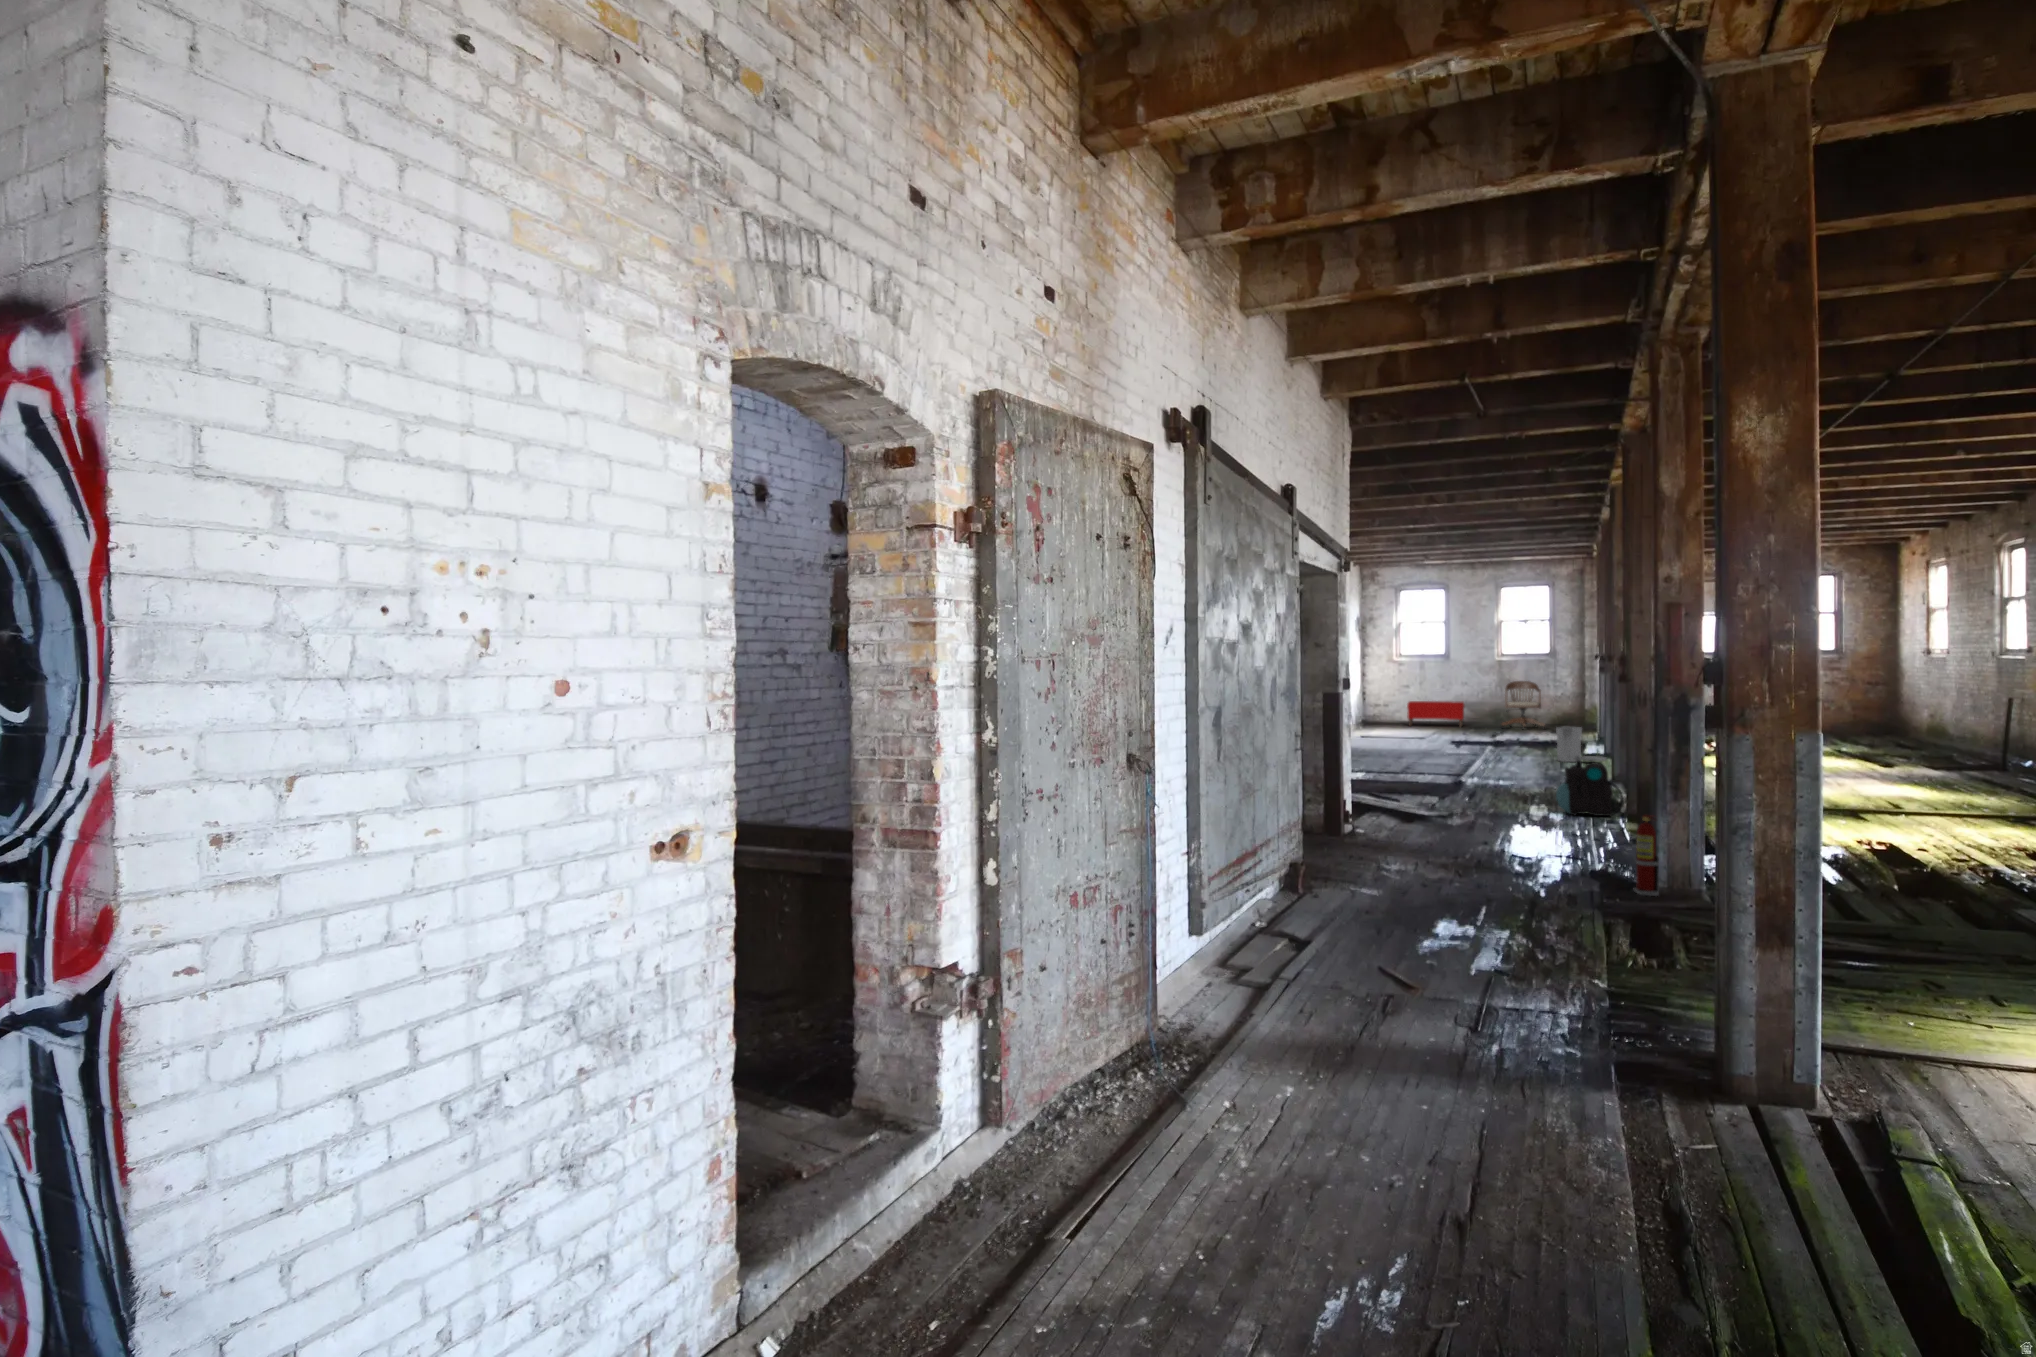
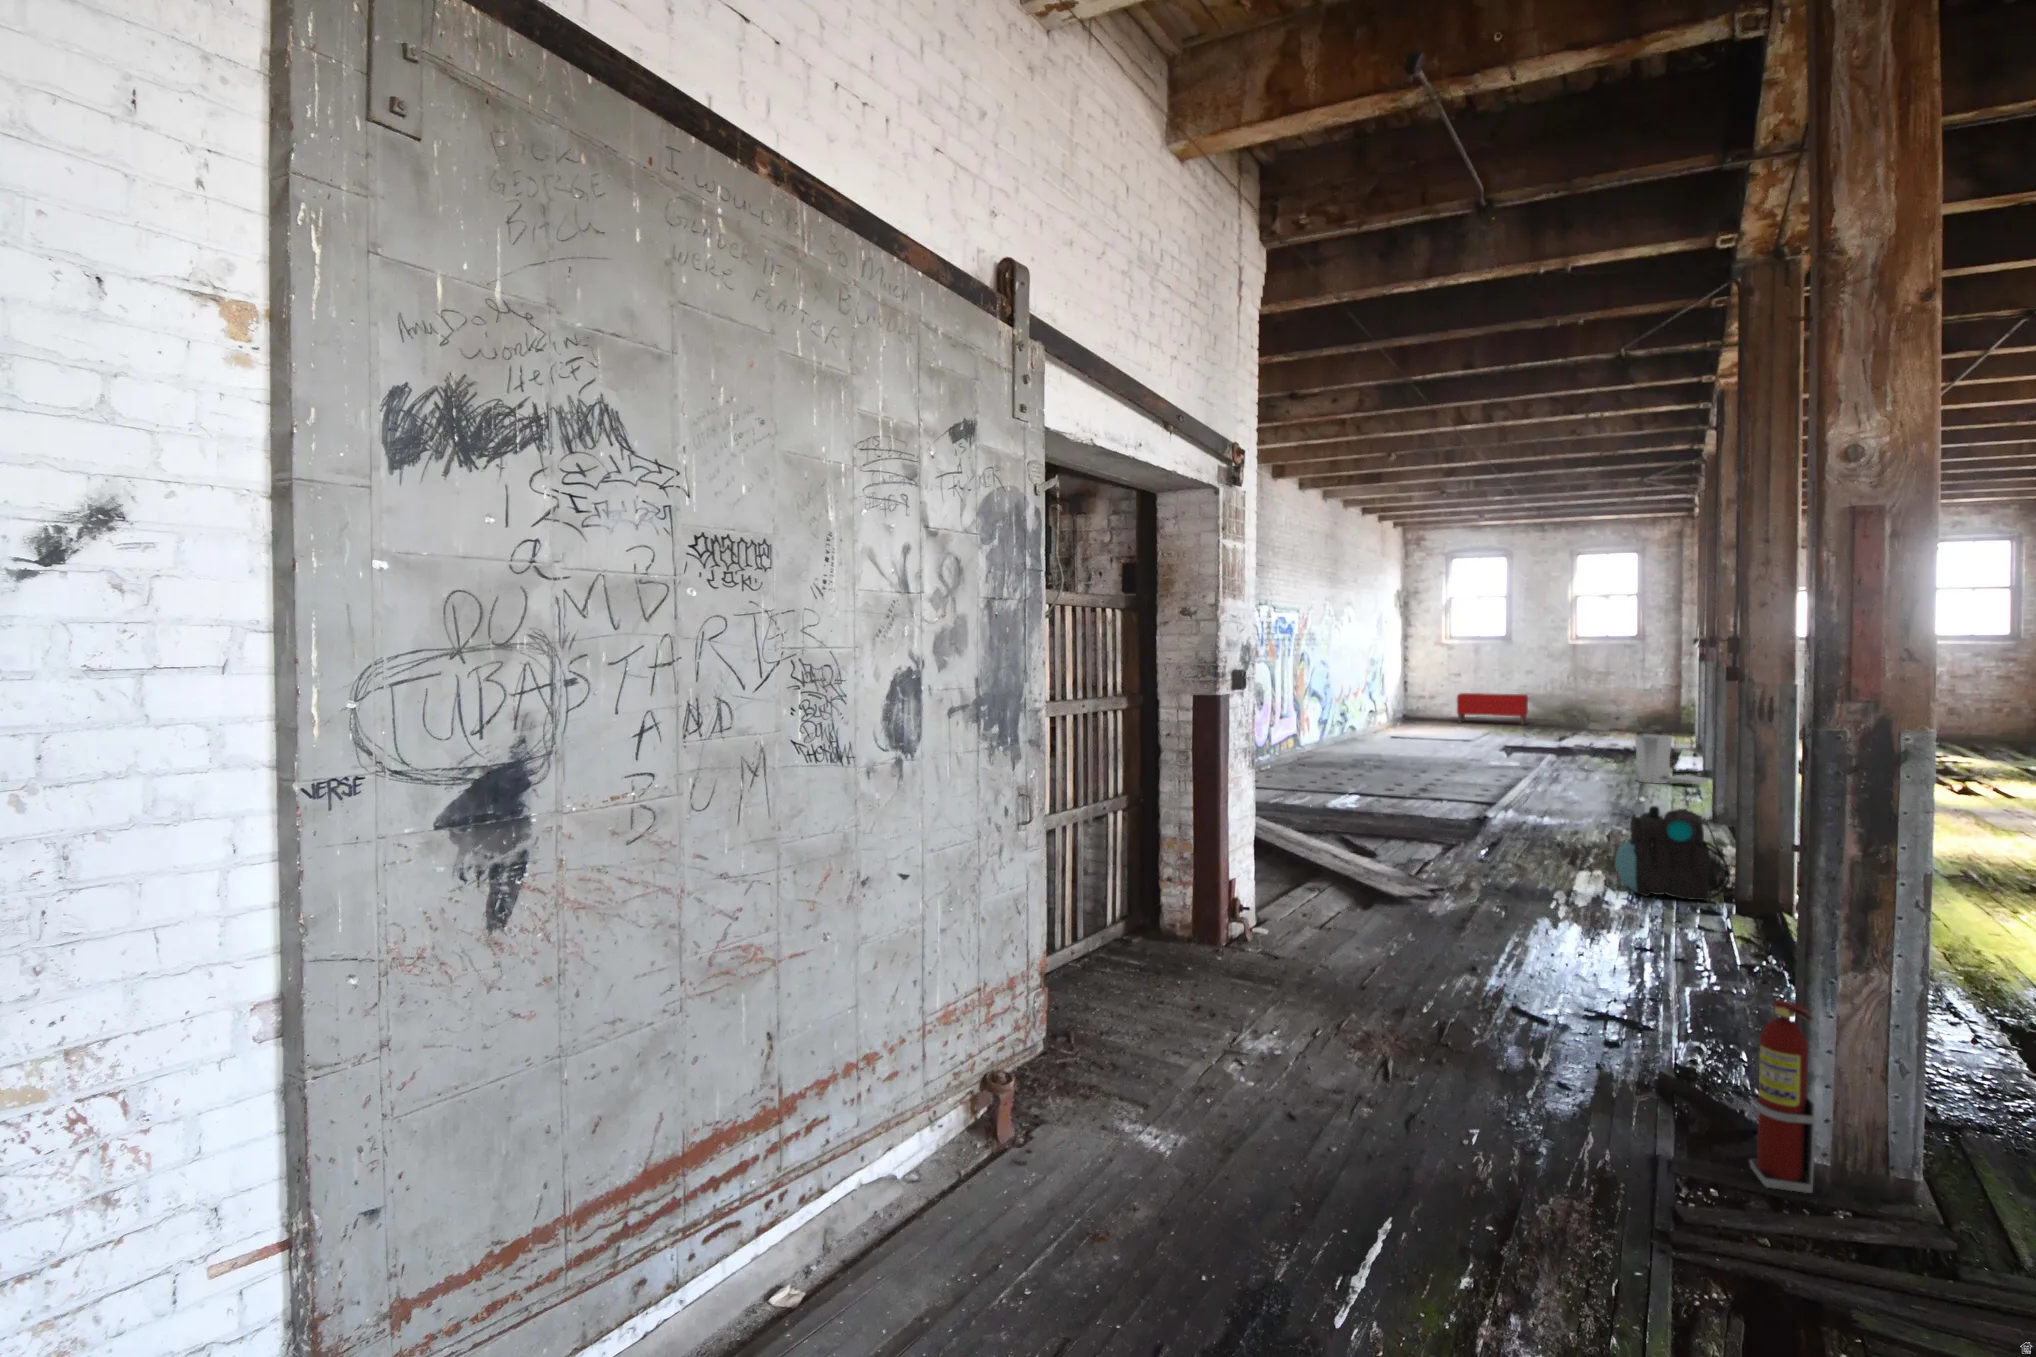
chair: present [1501,681,1545,729] -> none [1572,670,1630,731]

